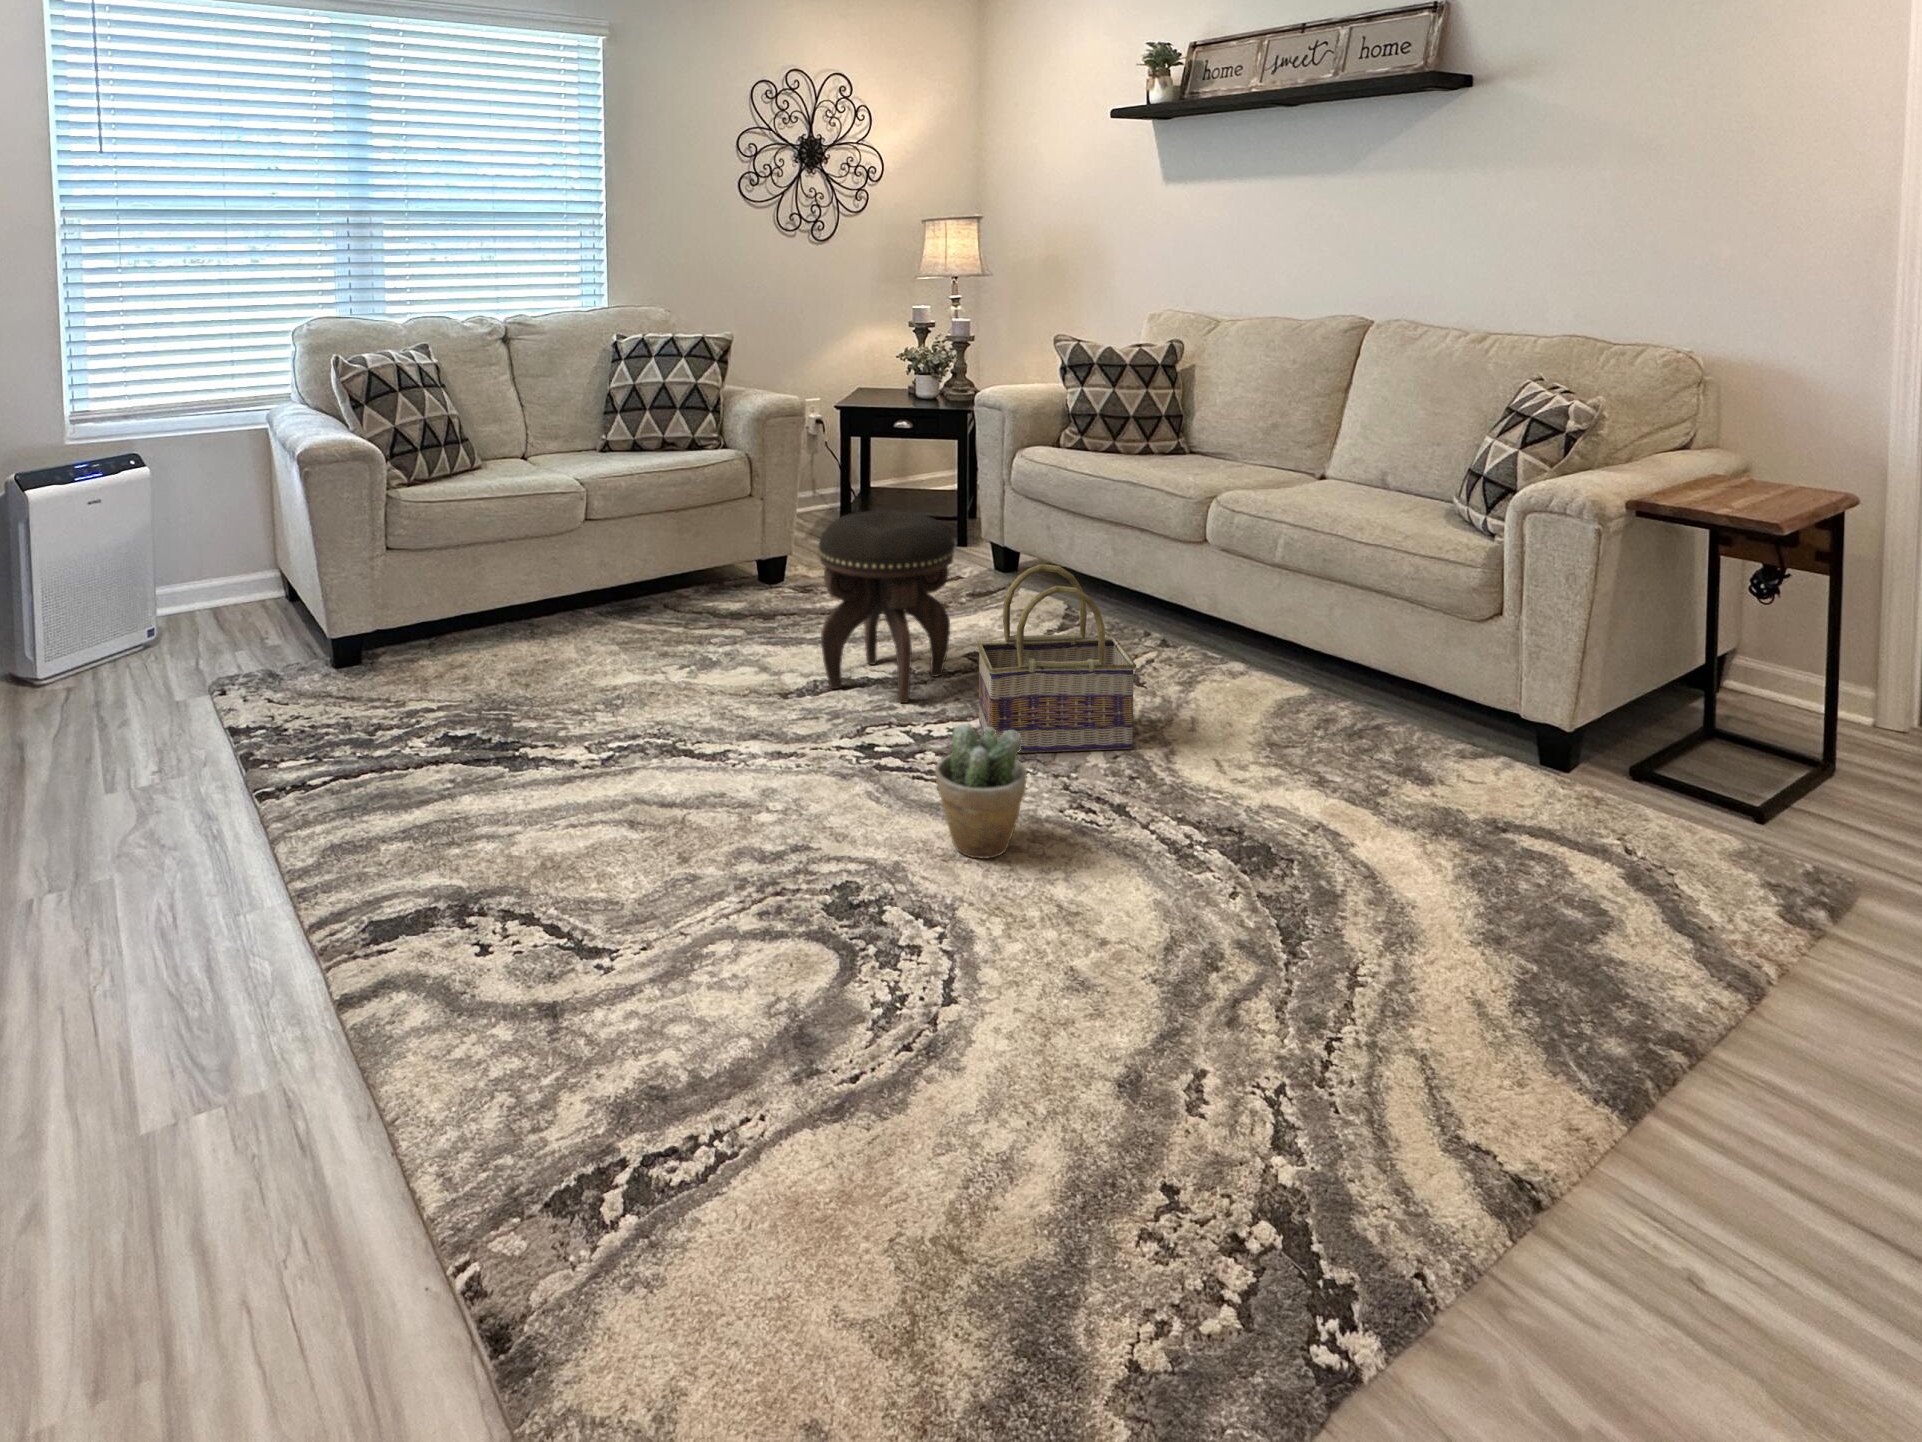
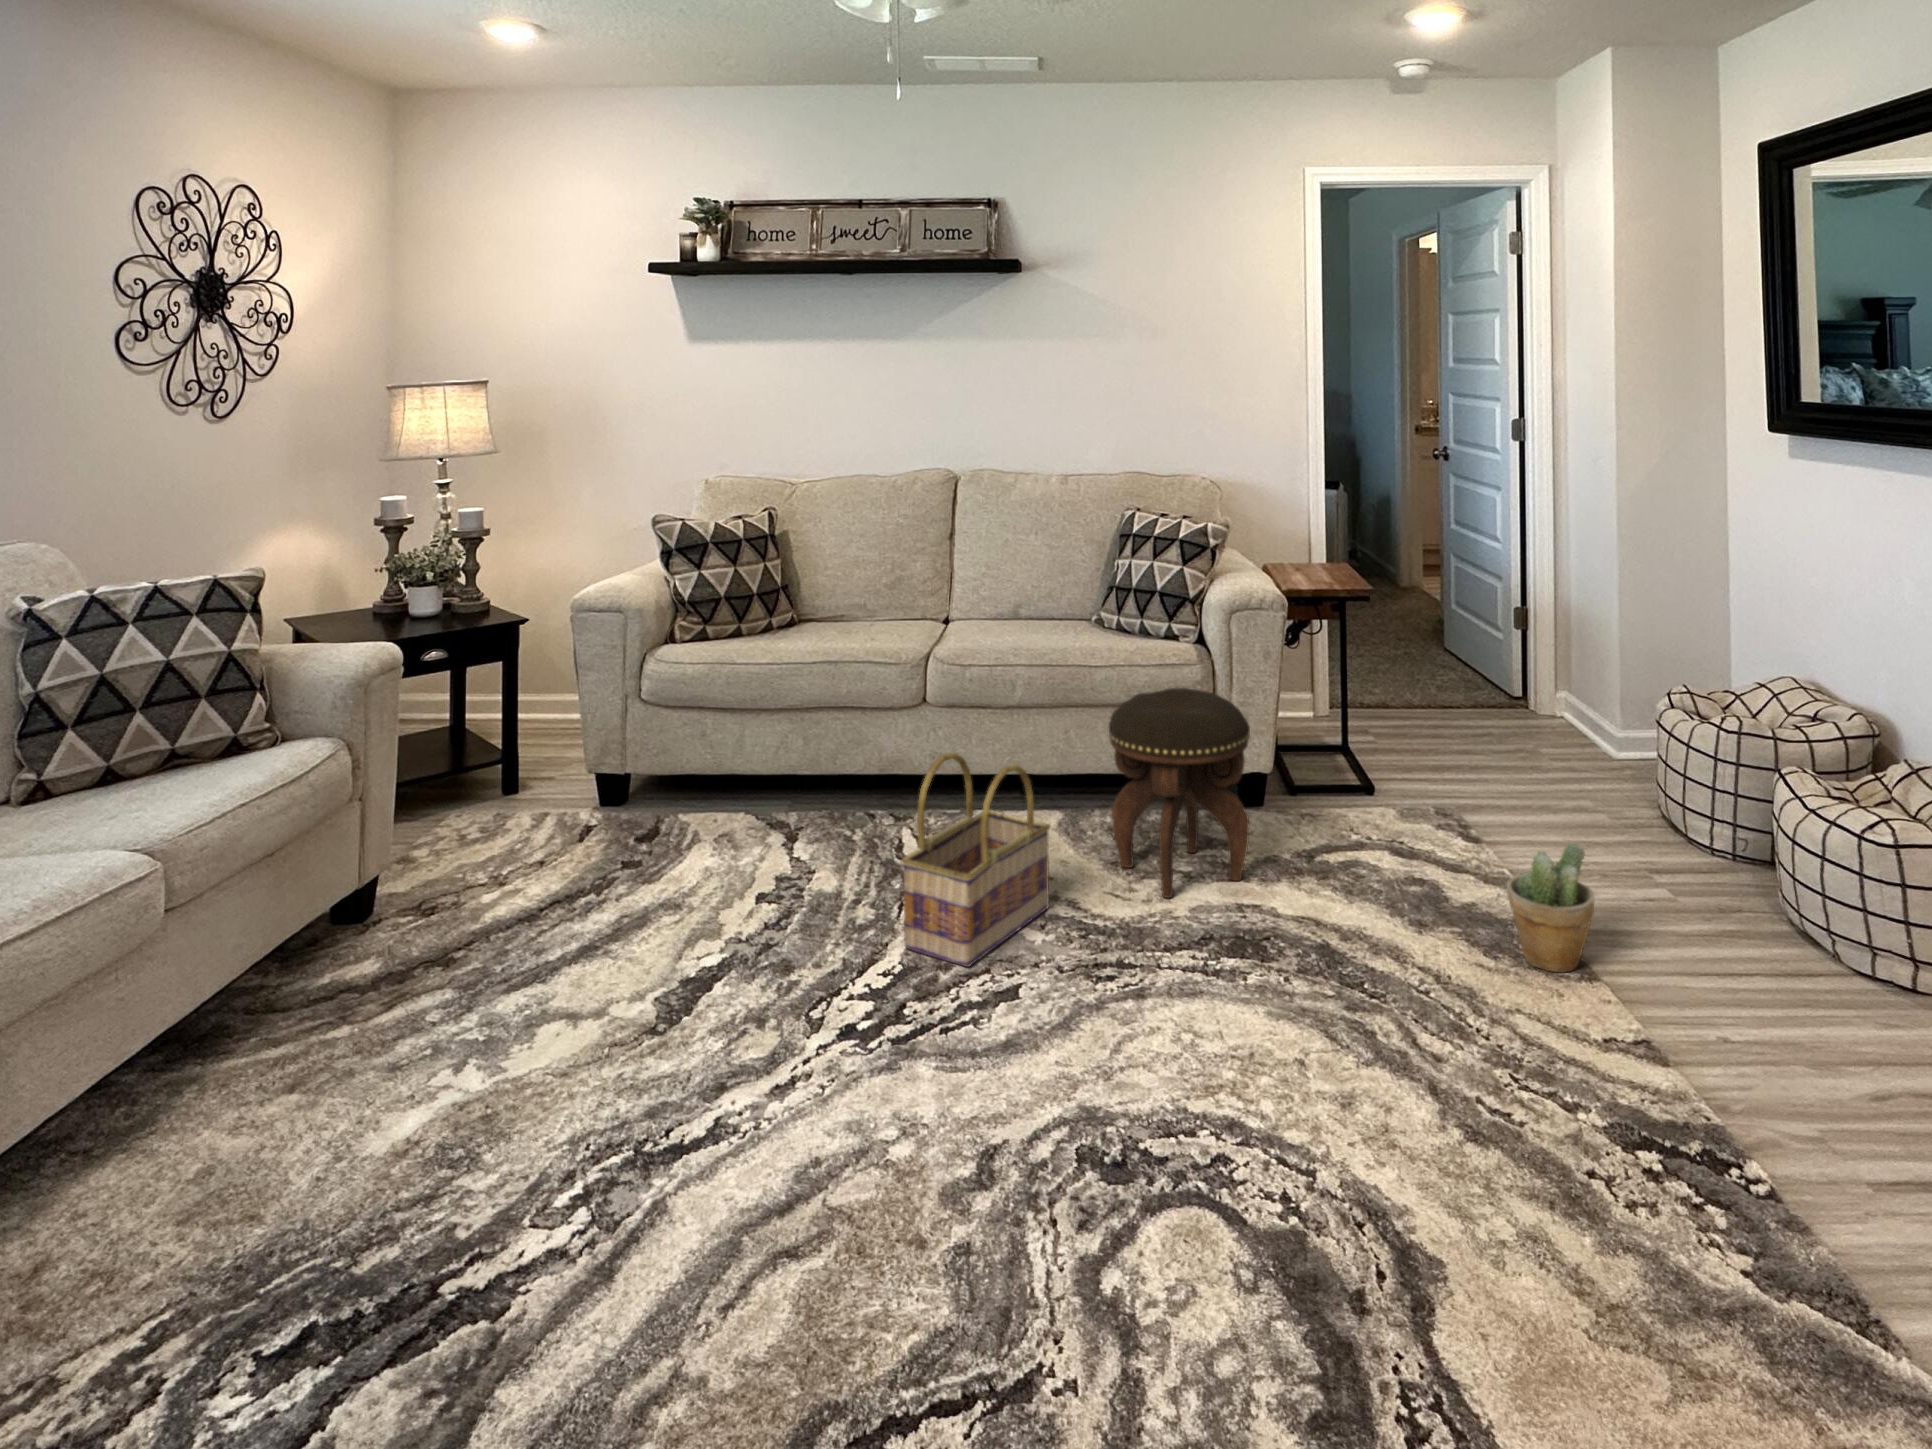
footstool: present [819,511,954,703] -> present [1109,688,1250,898]
potted plant: present [935,724,1027,858] -> present [1507,842,1595,972]

